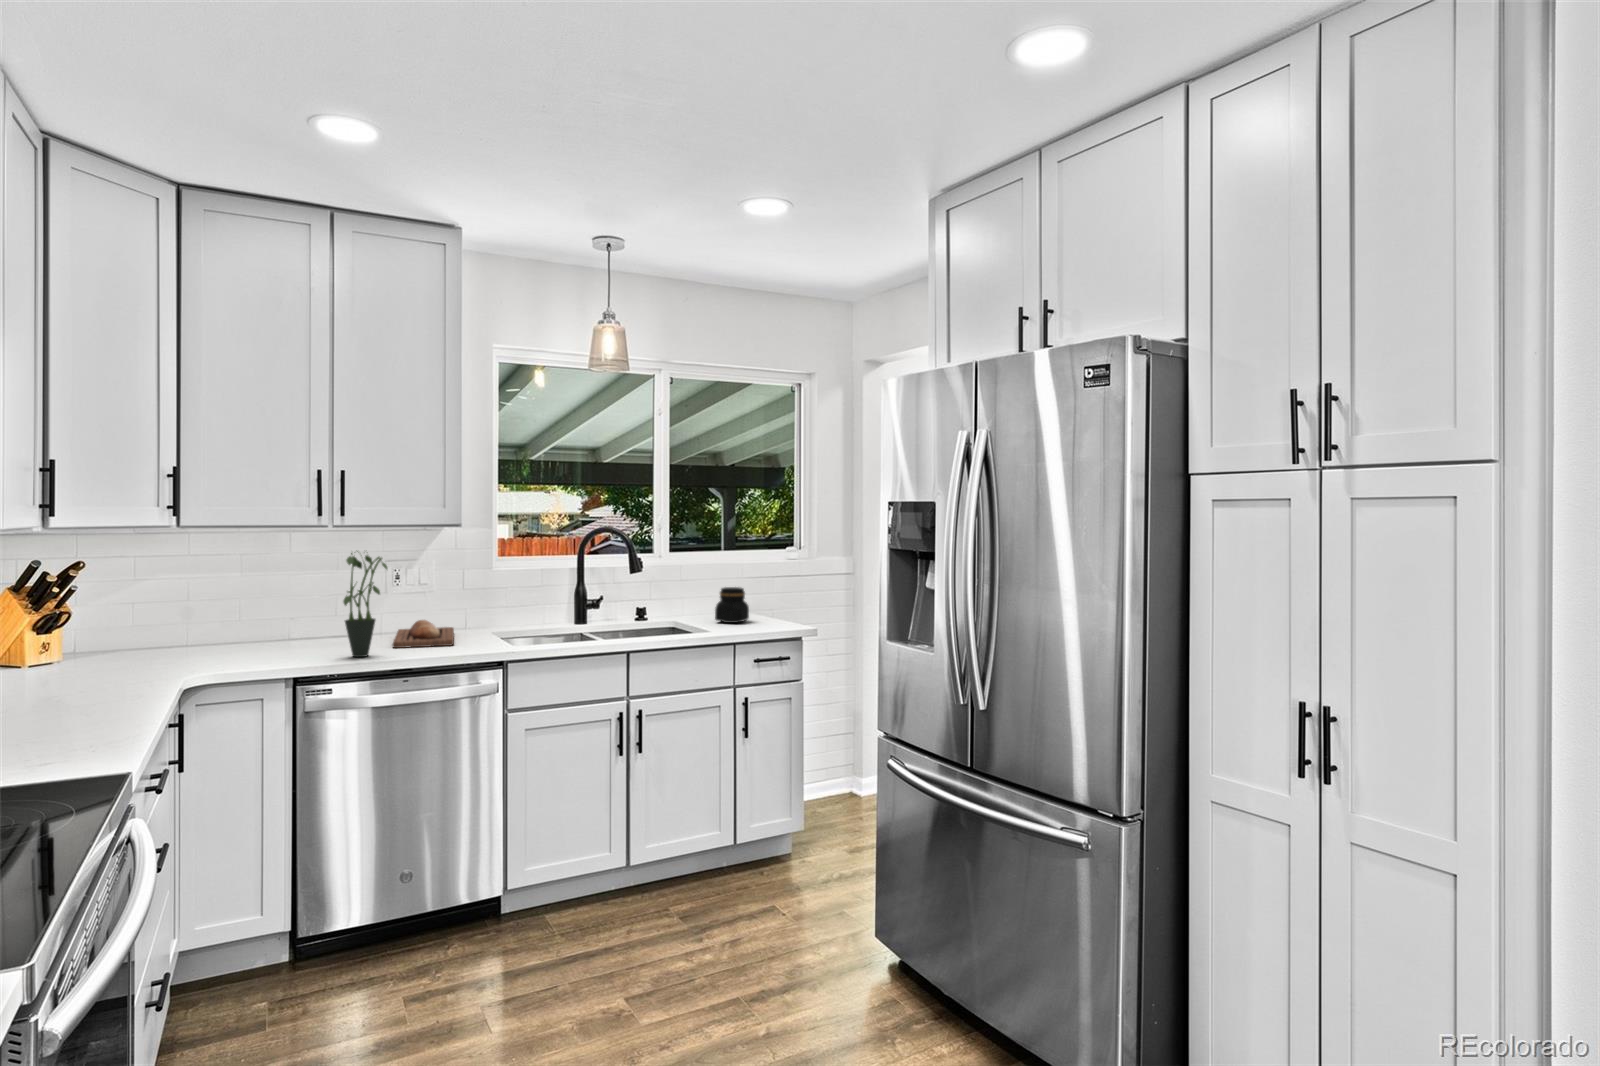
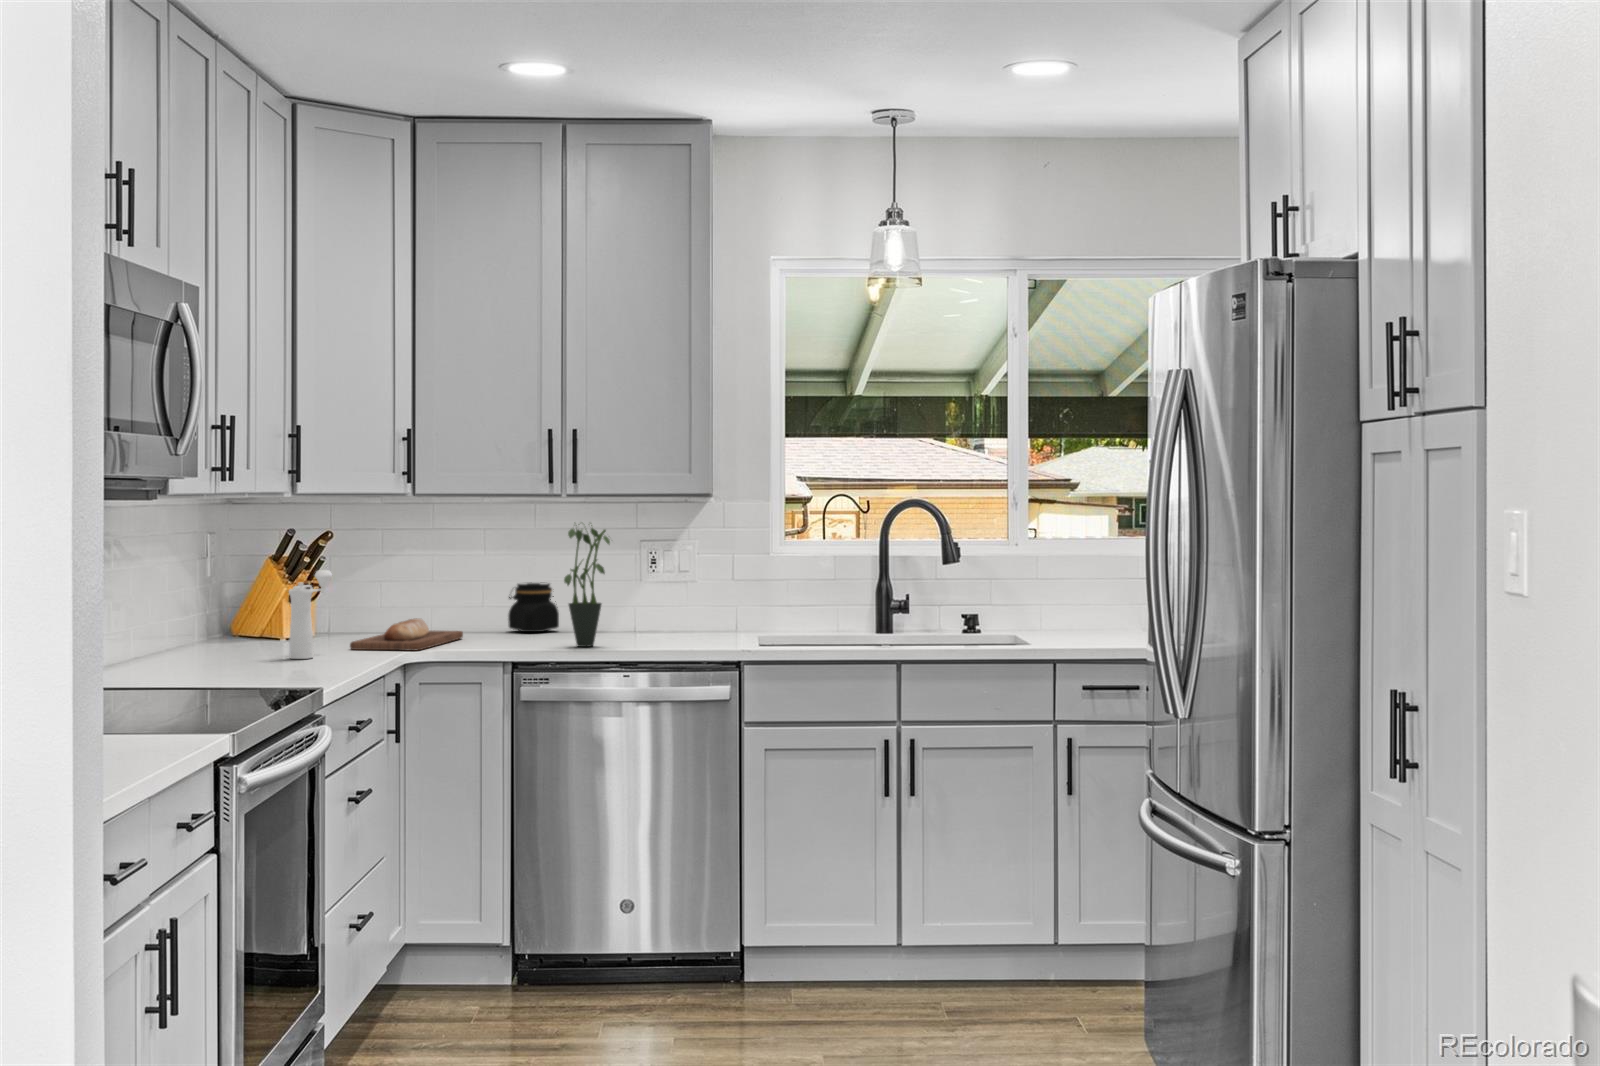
jar: present [715,587,749,623] -> present [508,582,559,632]
pepper mill: none [58,603,103,694] -> present [289,570,332,659]
bread loaf: present [393,620,454,648] -> present [350,618,463,650]

